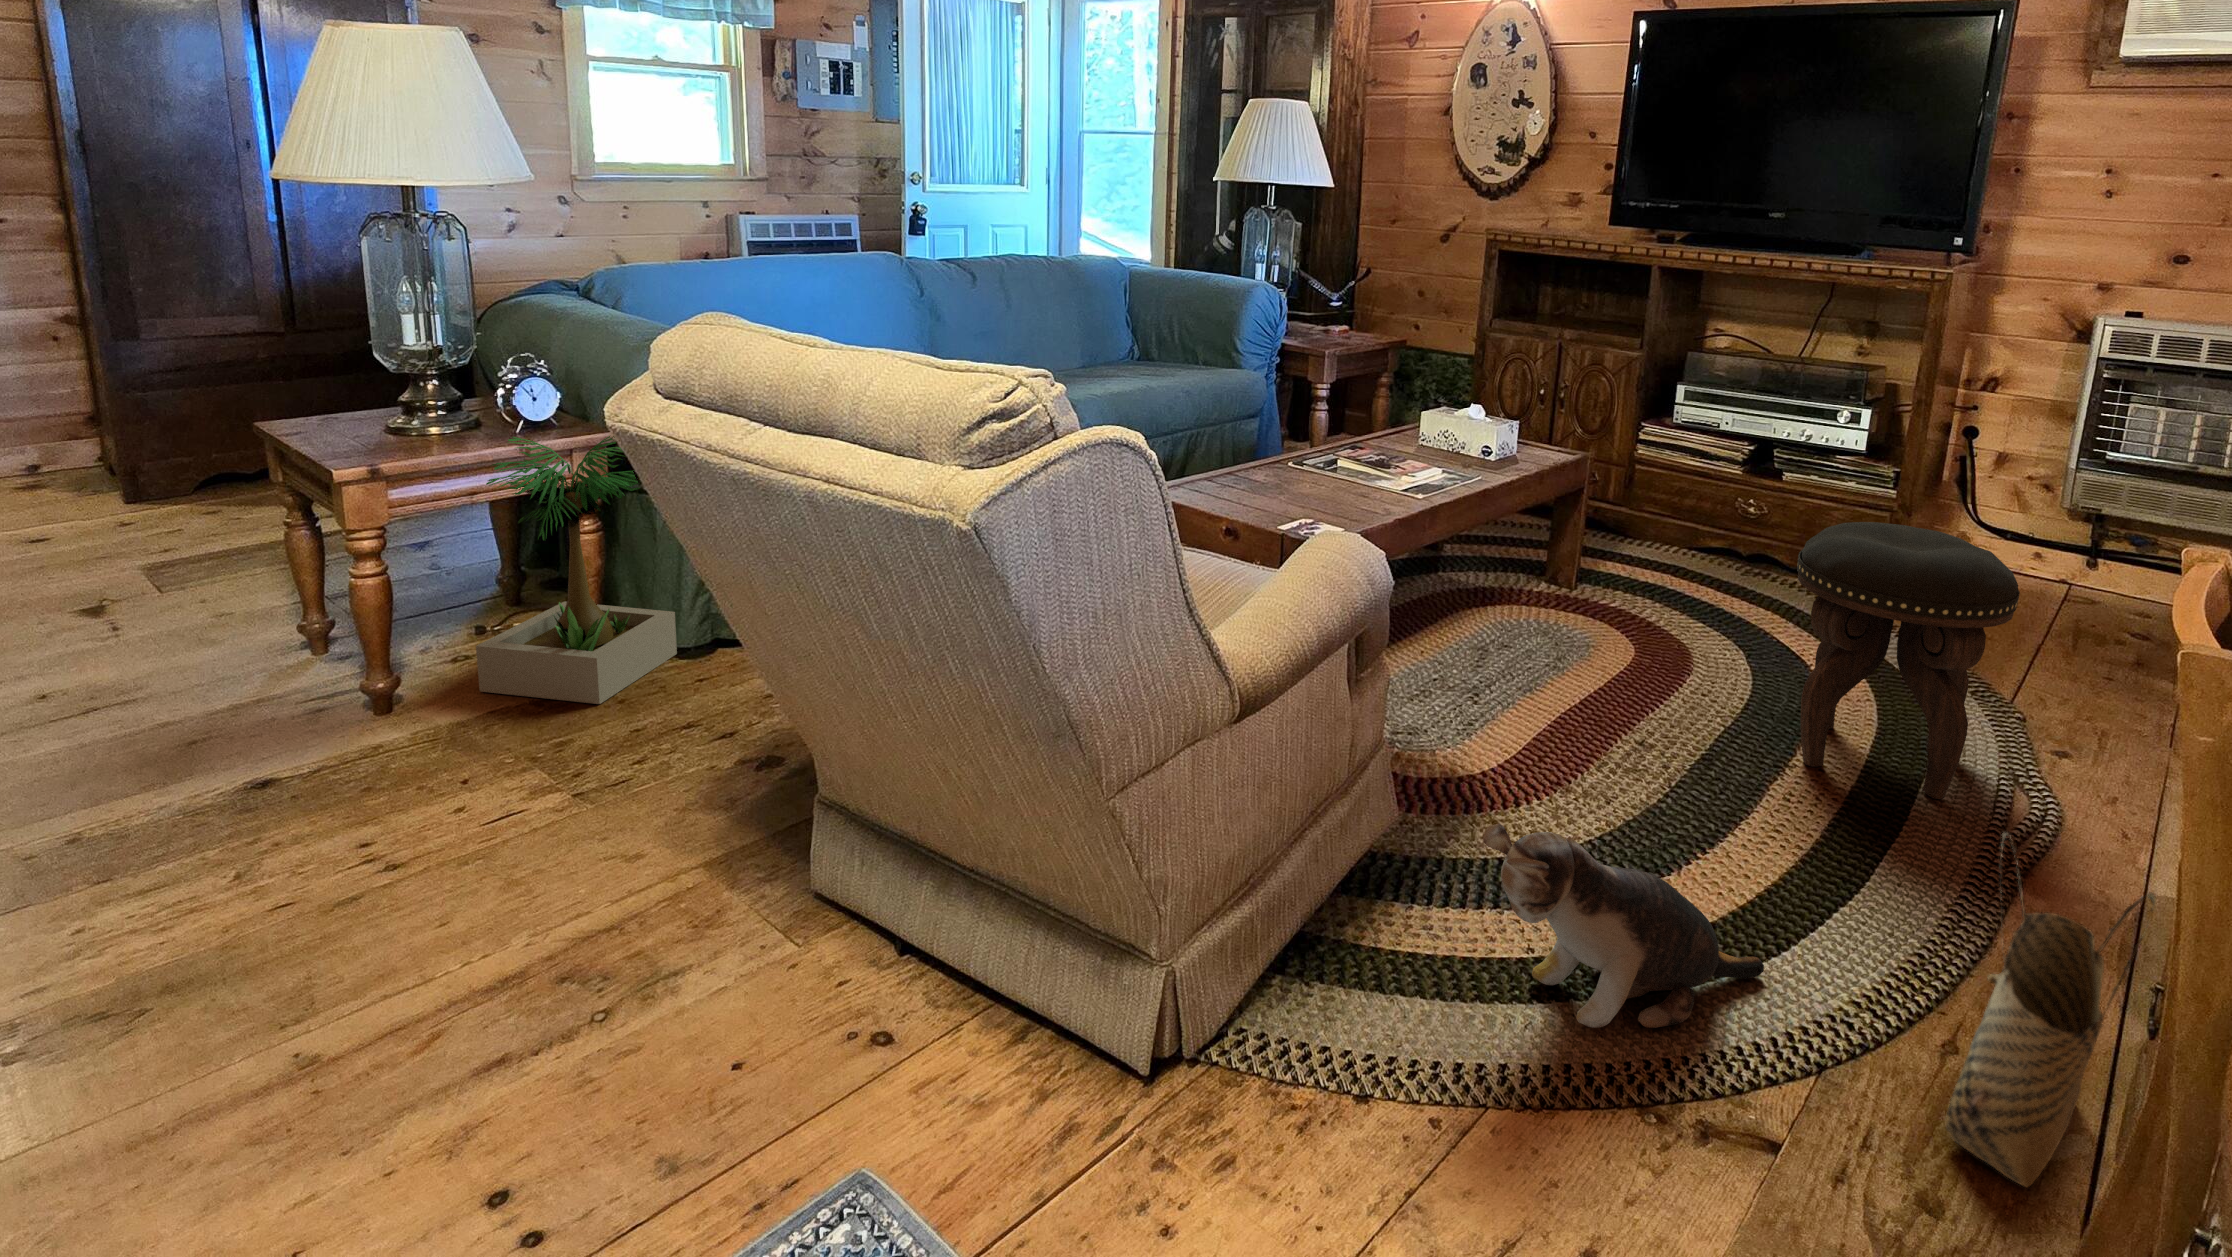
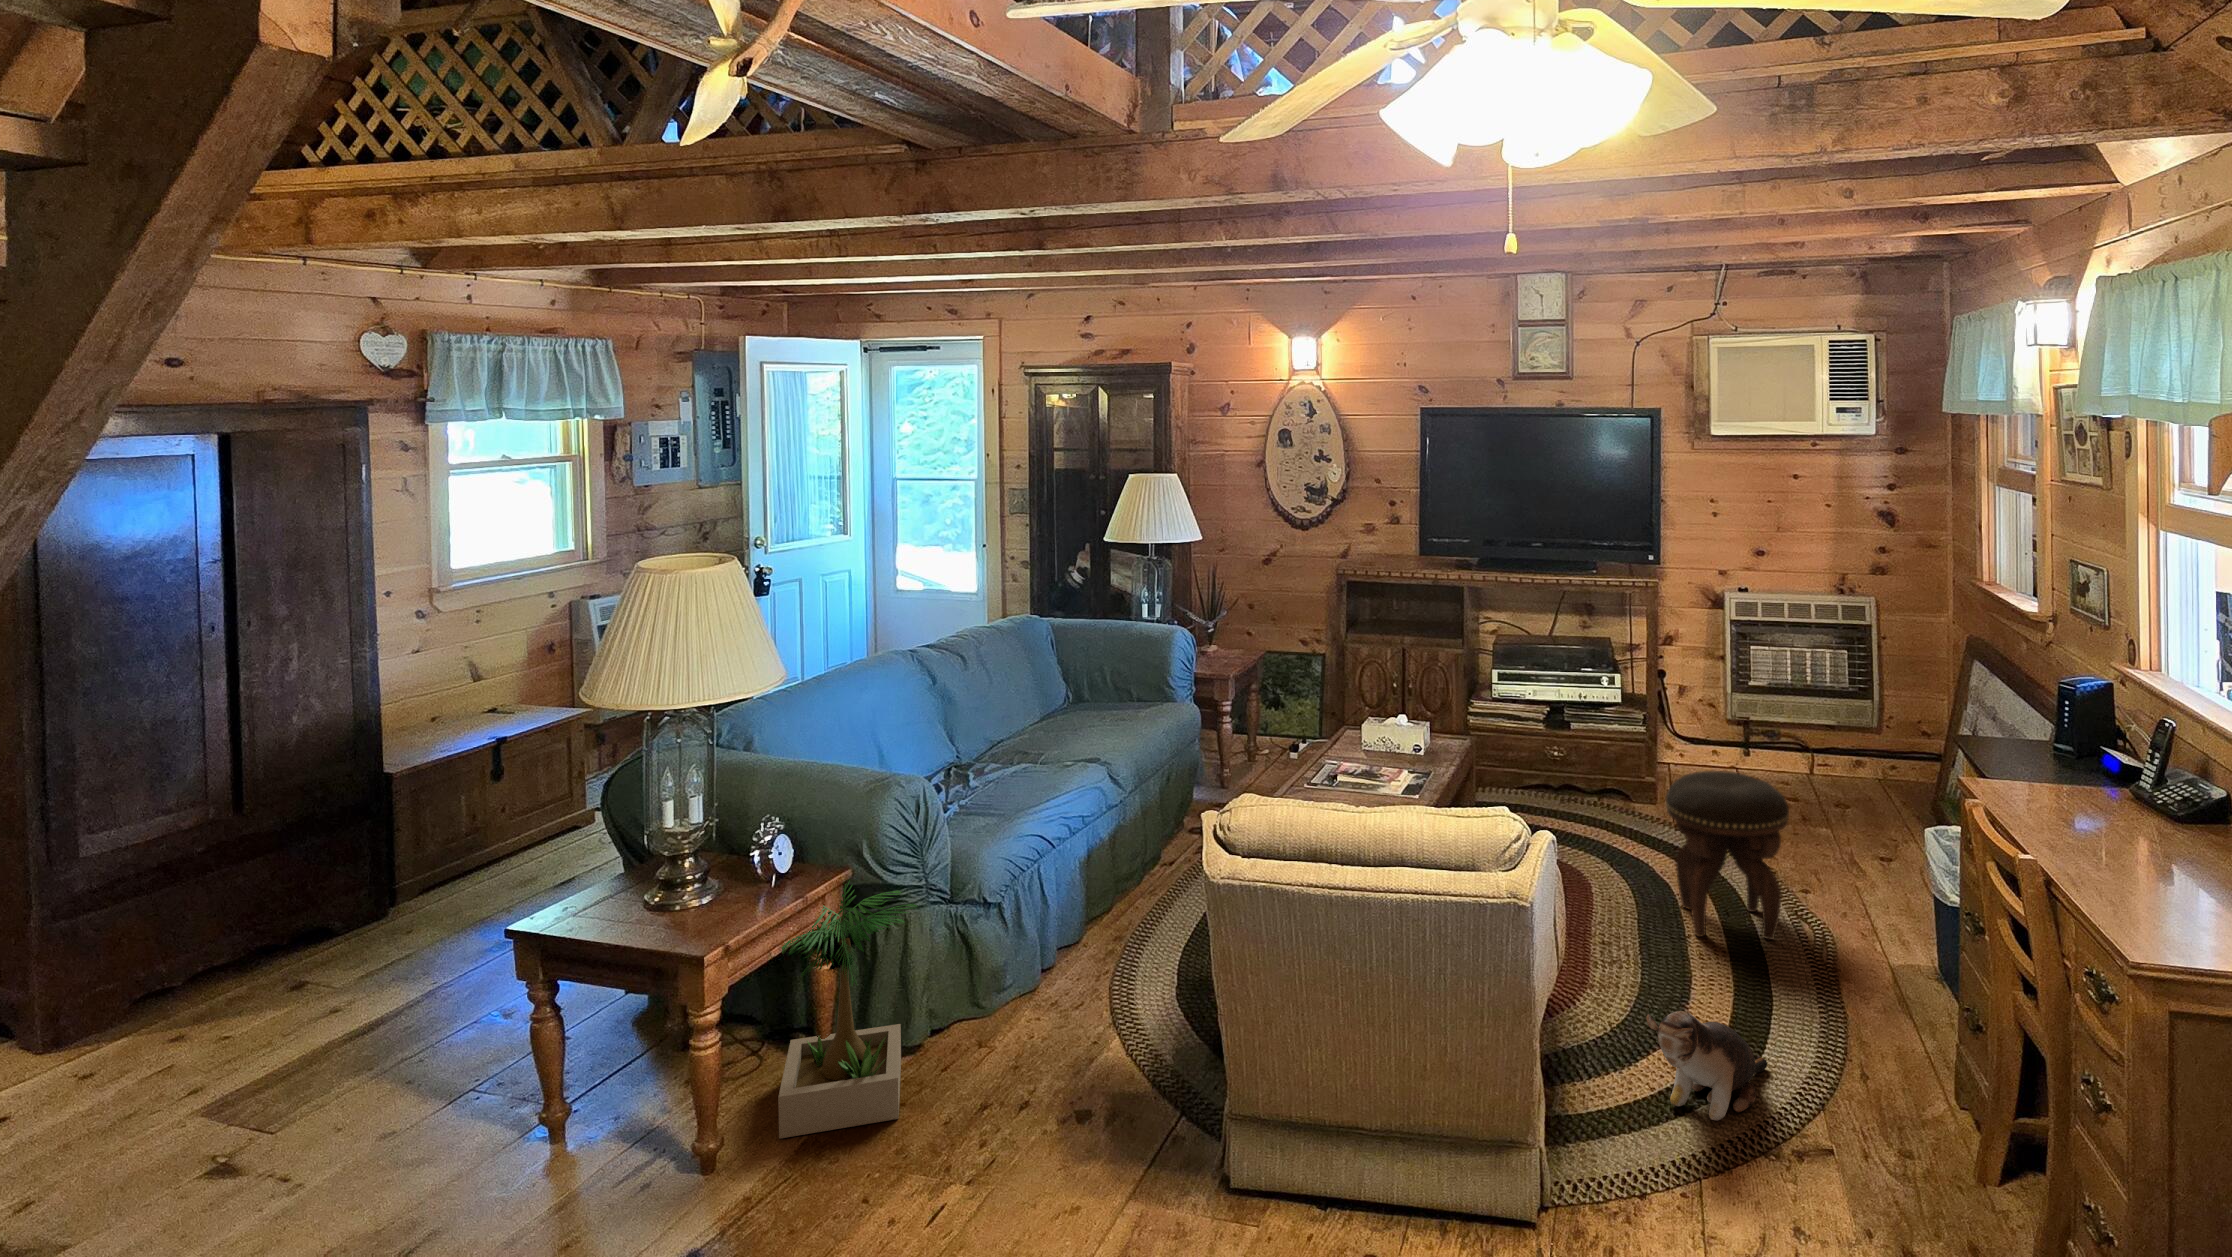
woven basket: present [1945,832,2155,1187] -> none [1878,950,1951,1130]

